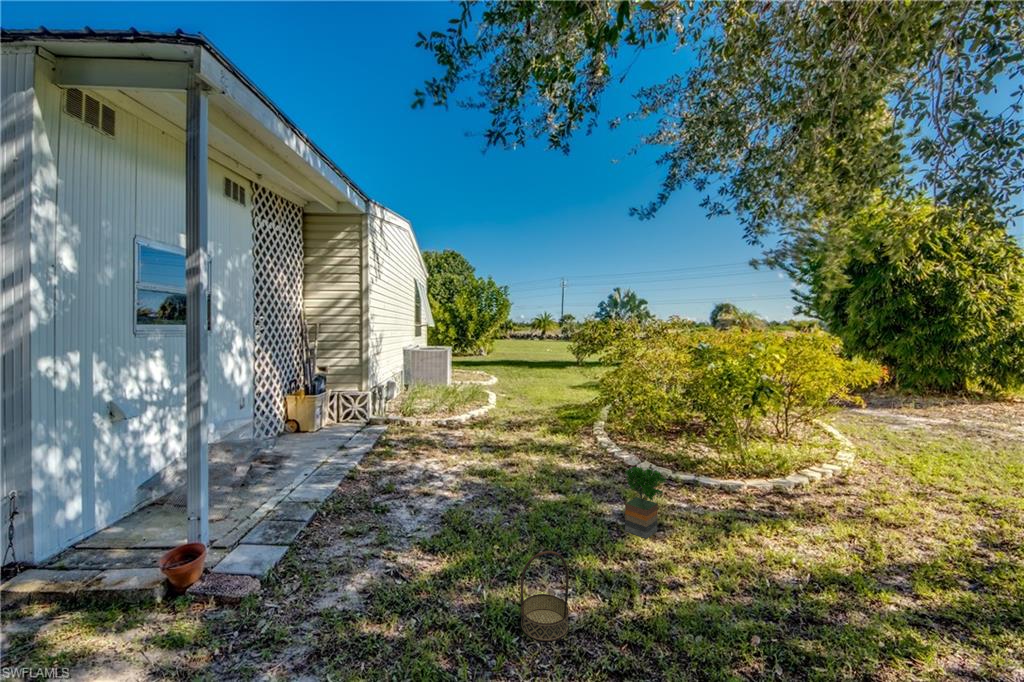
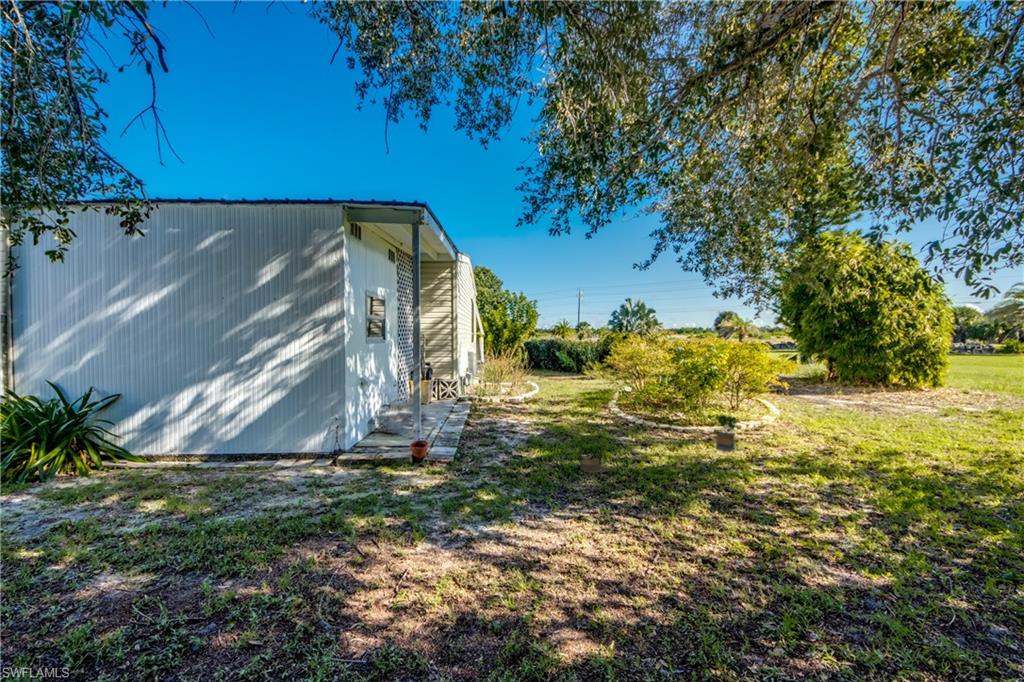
potted tree: present [625,467,666,539] -> present [716,415,739,452]

